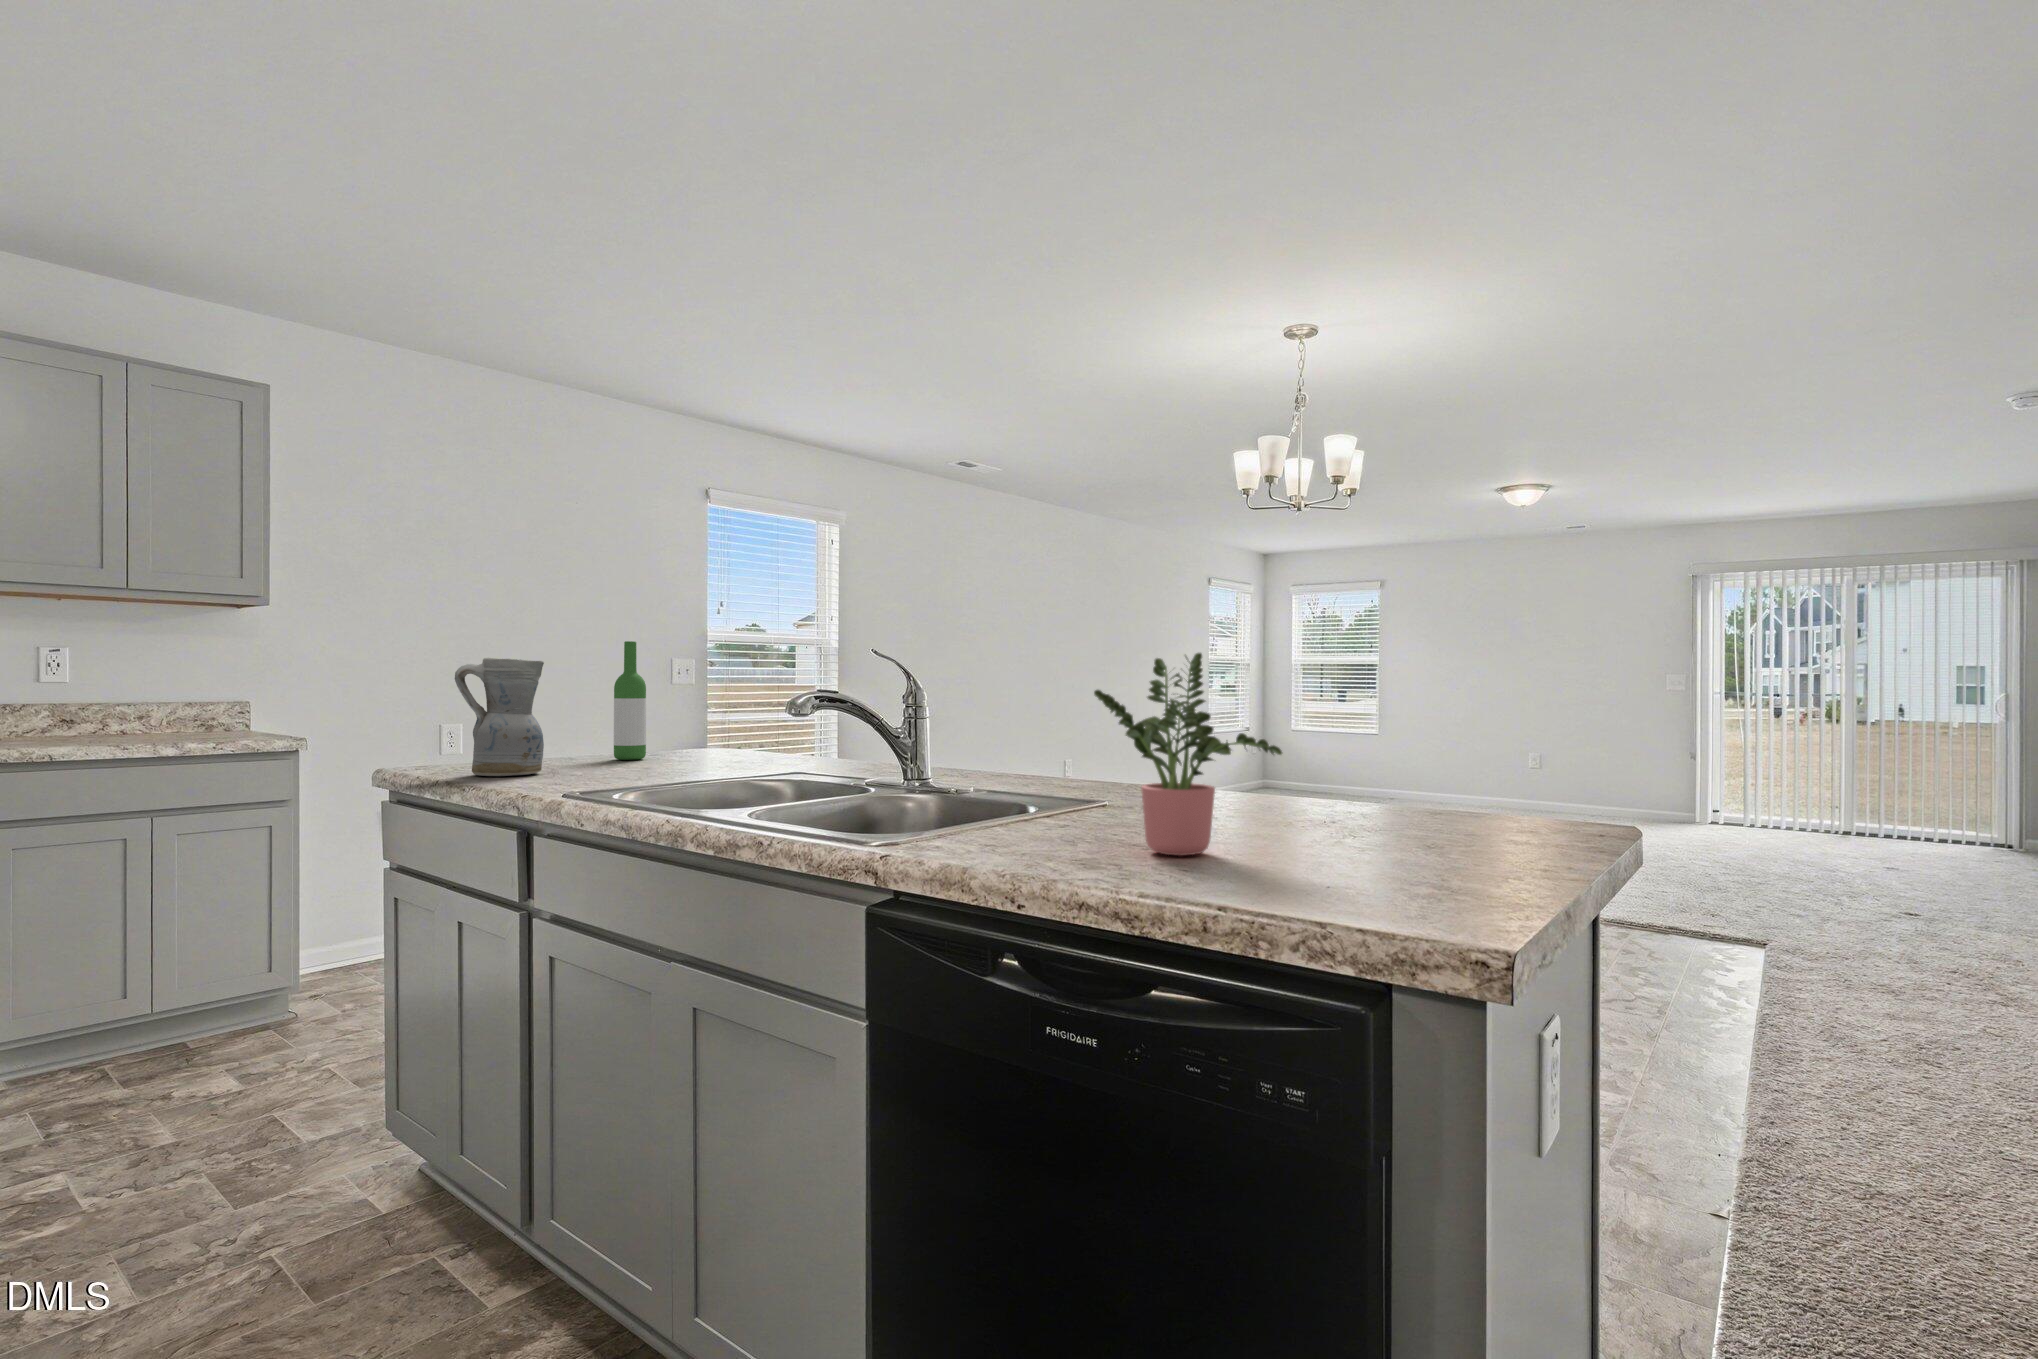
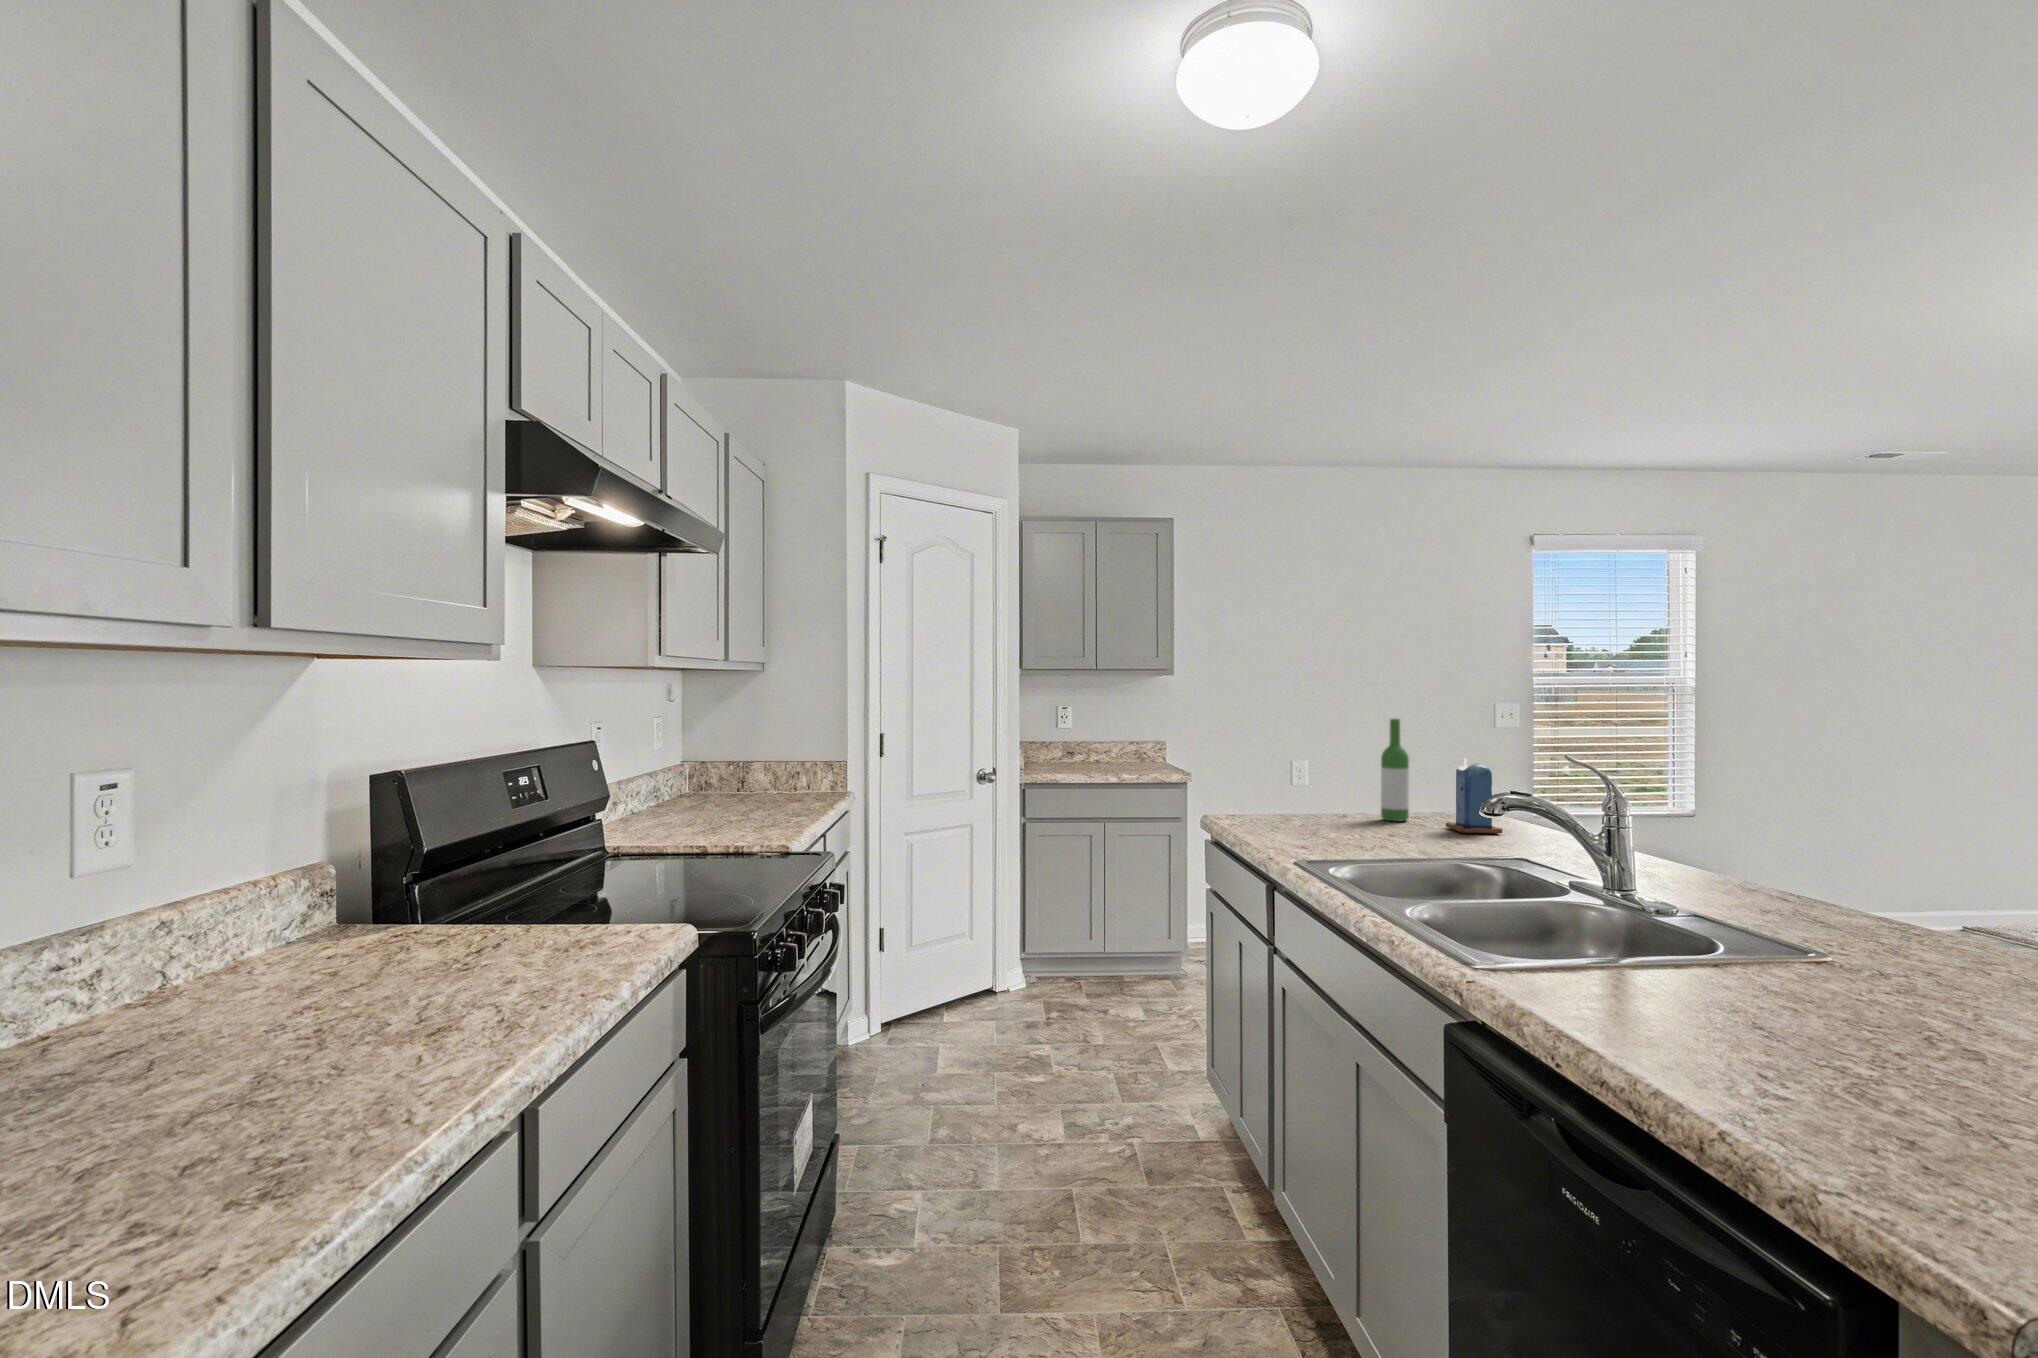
potted plant: present [1094,653,1282,856] -> none [1675,834,1923,1061]
ceramic pitcher: present [455,658,544,776] -> none [1246,739,1309,833]
candle: none [691,681,753,762] -> present [1446,758,1502,833]

